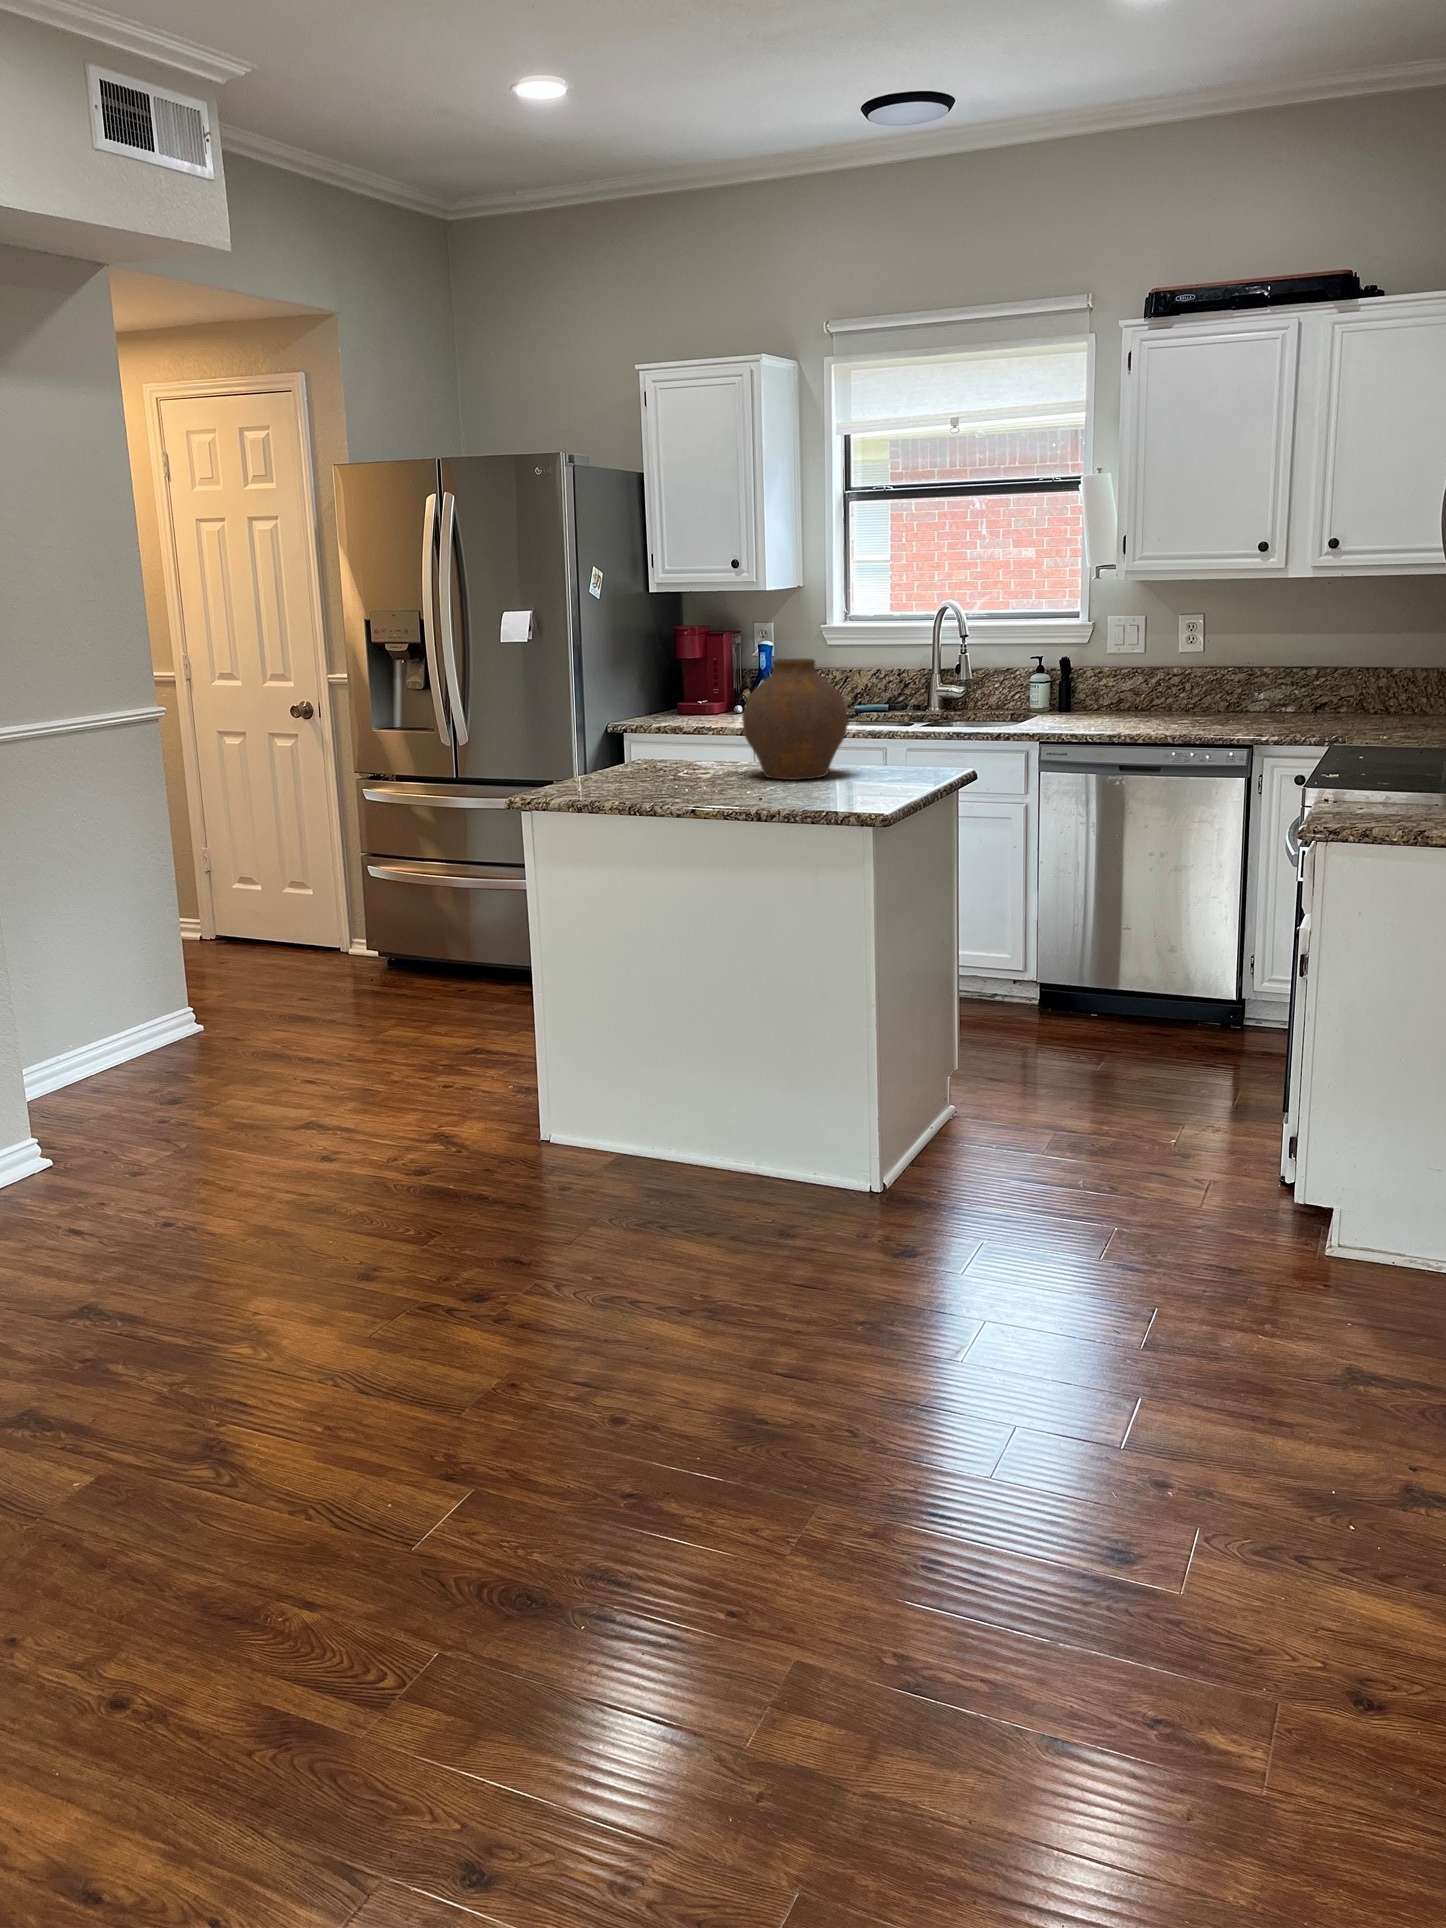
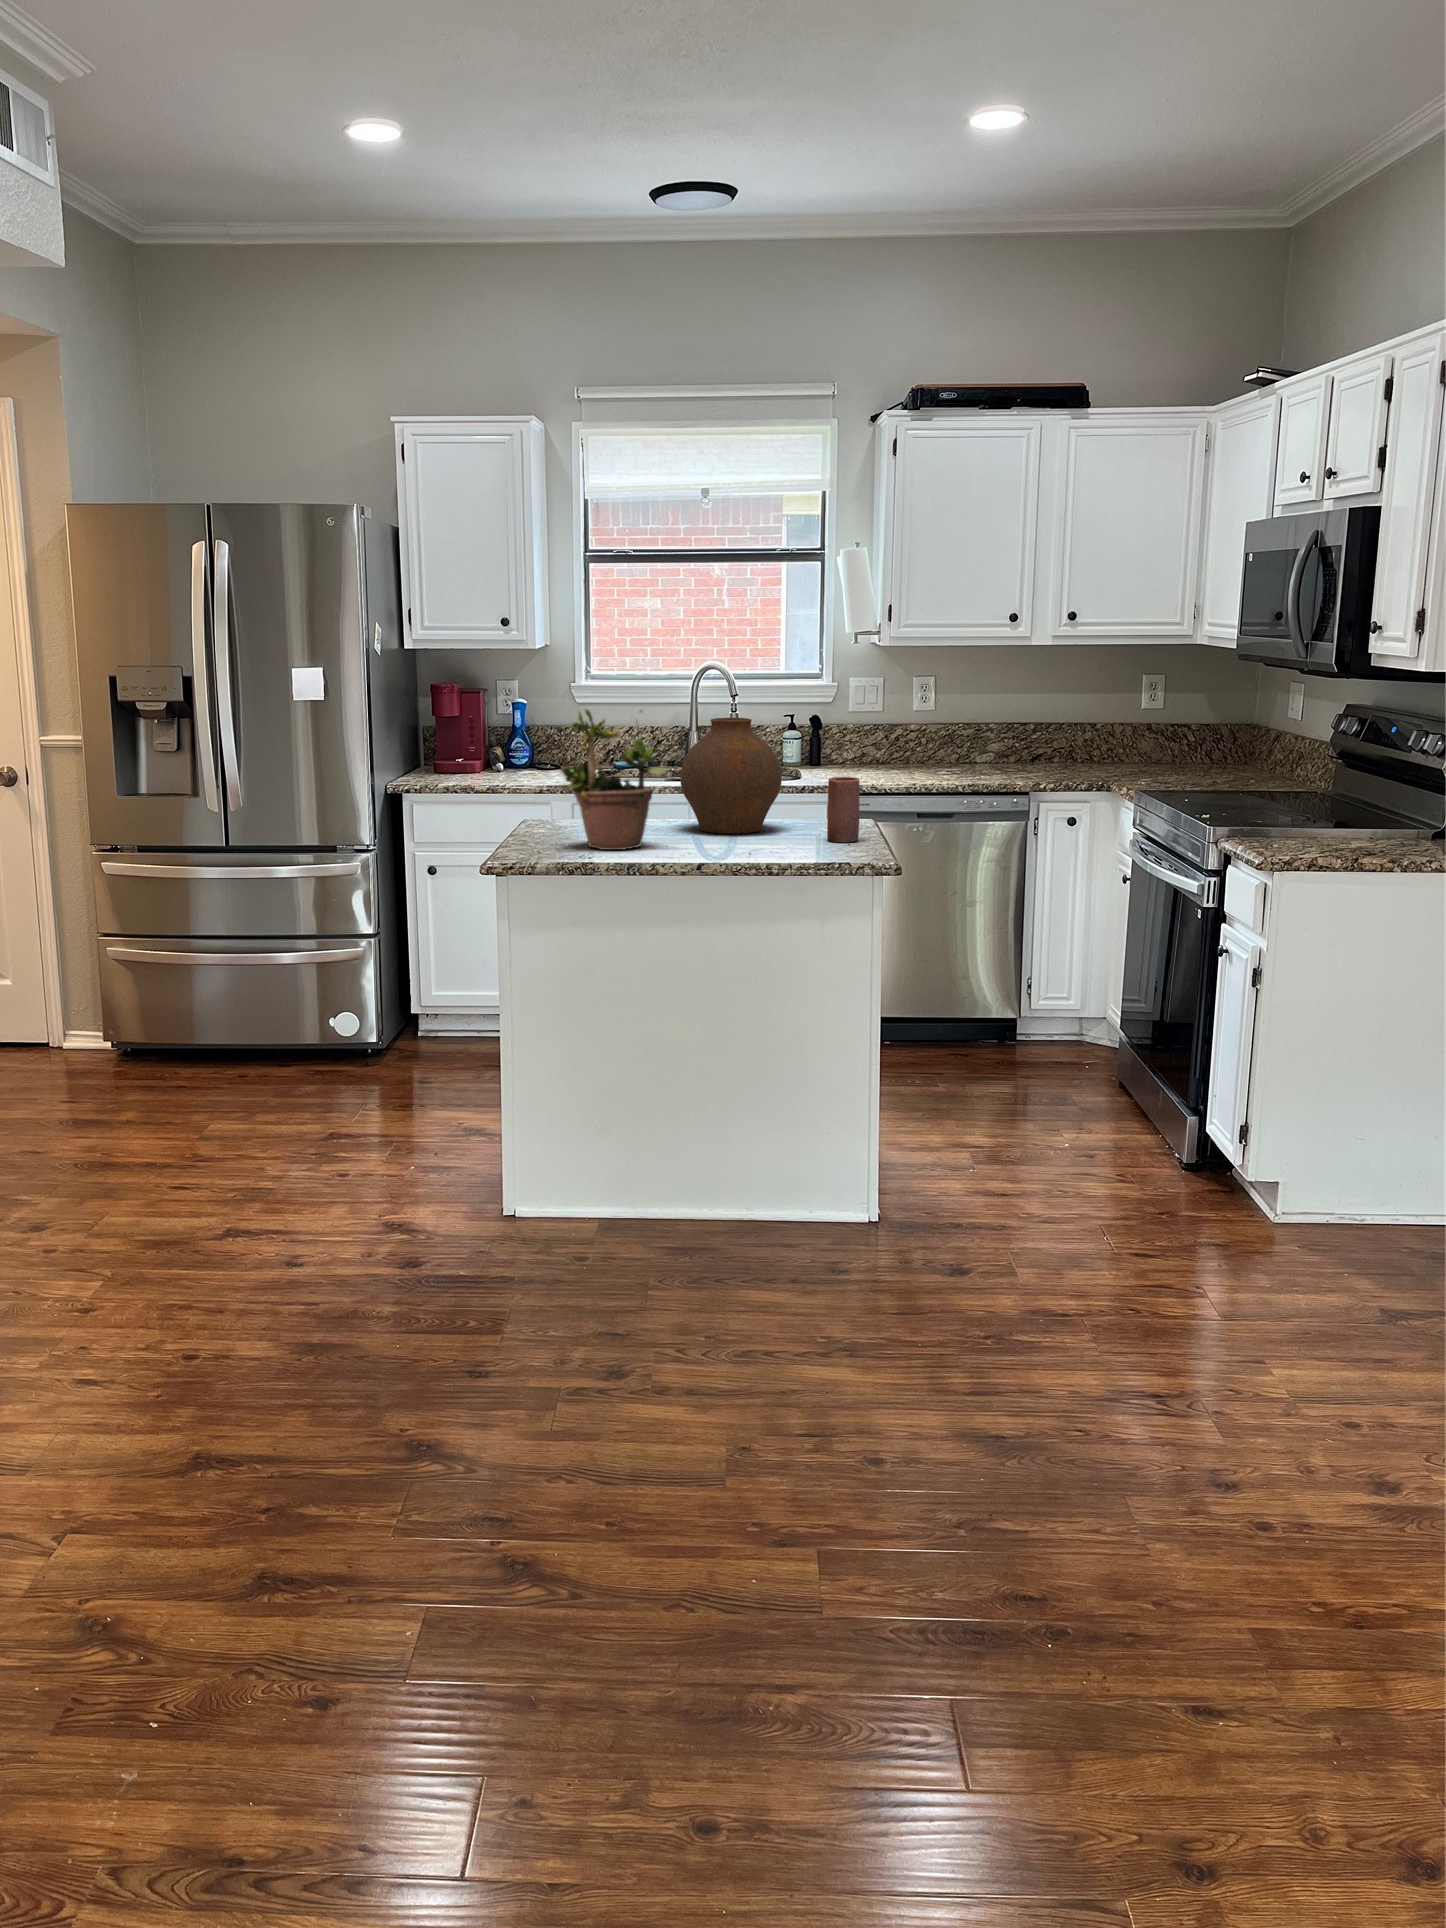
potted plant: none [577,637,683,791] -> present [557,709,667,850]
candle: none [861,722,895,792] -> present [827,777,860,842]

